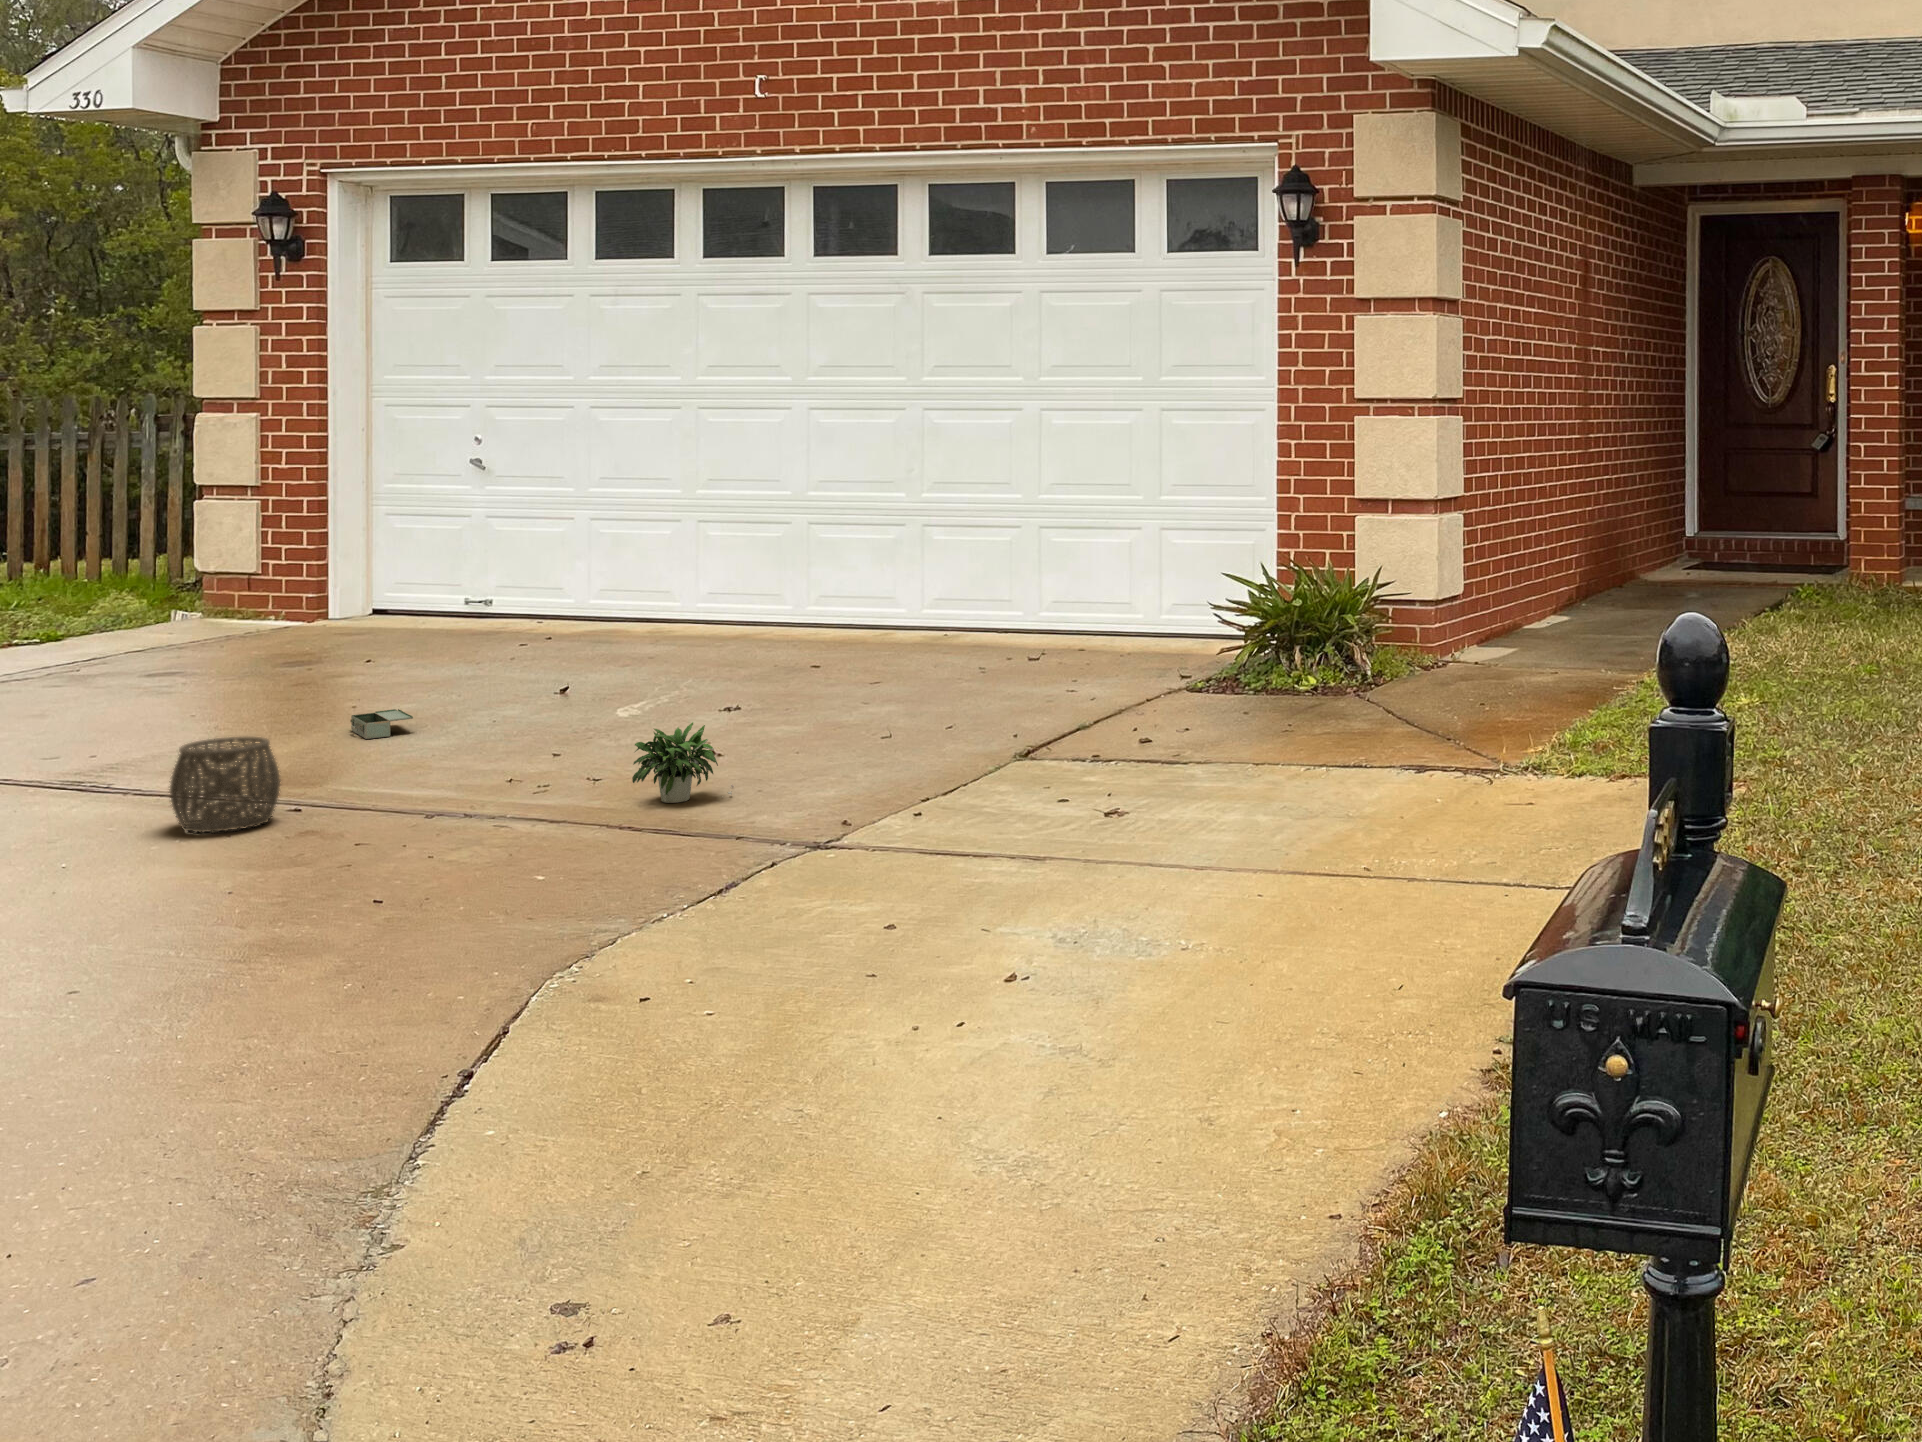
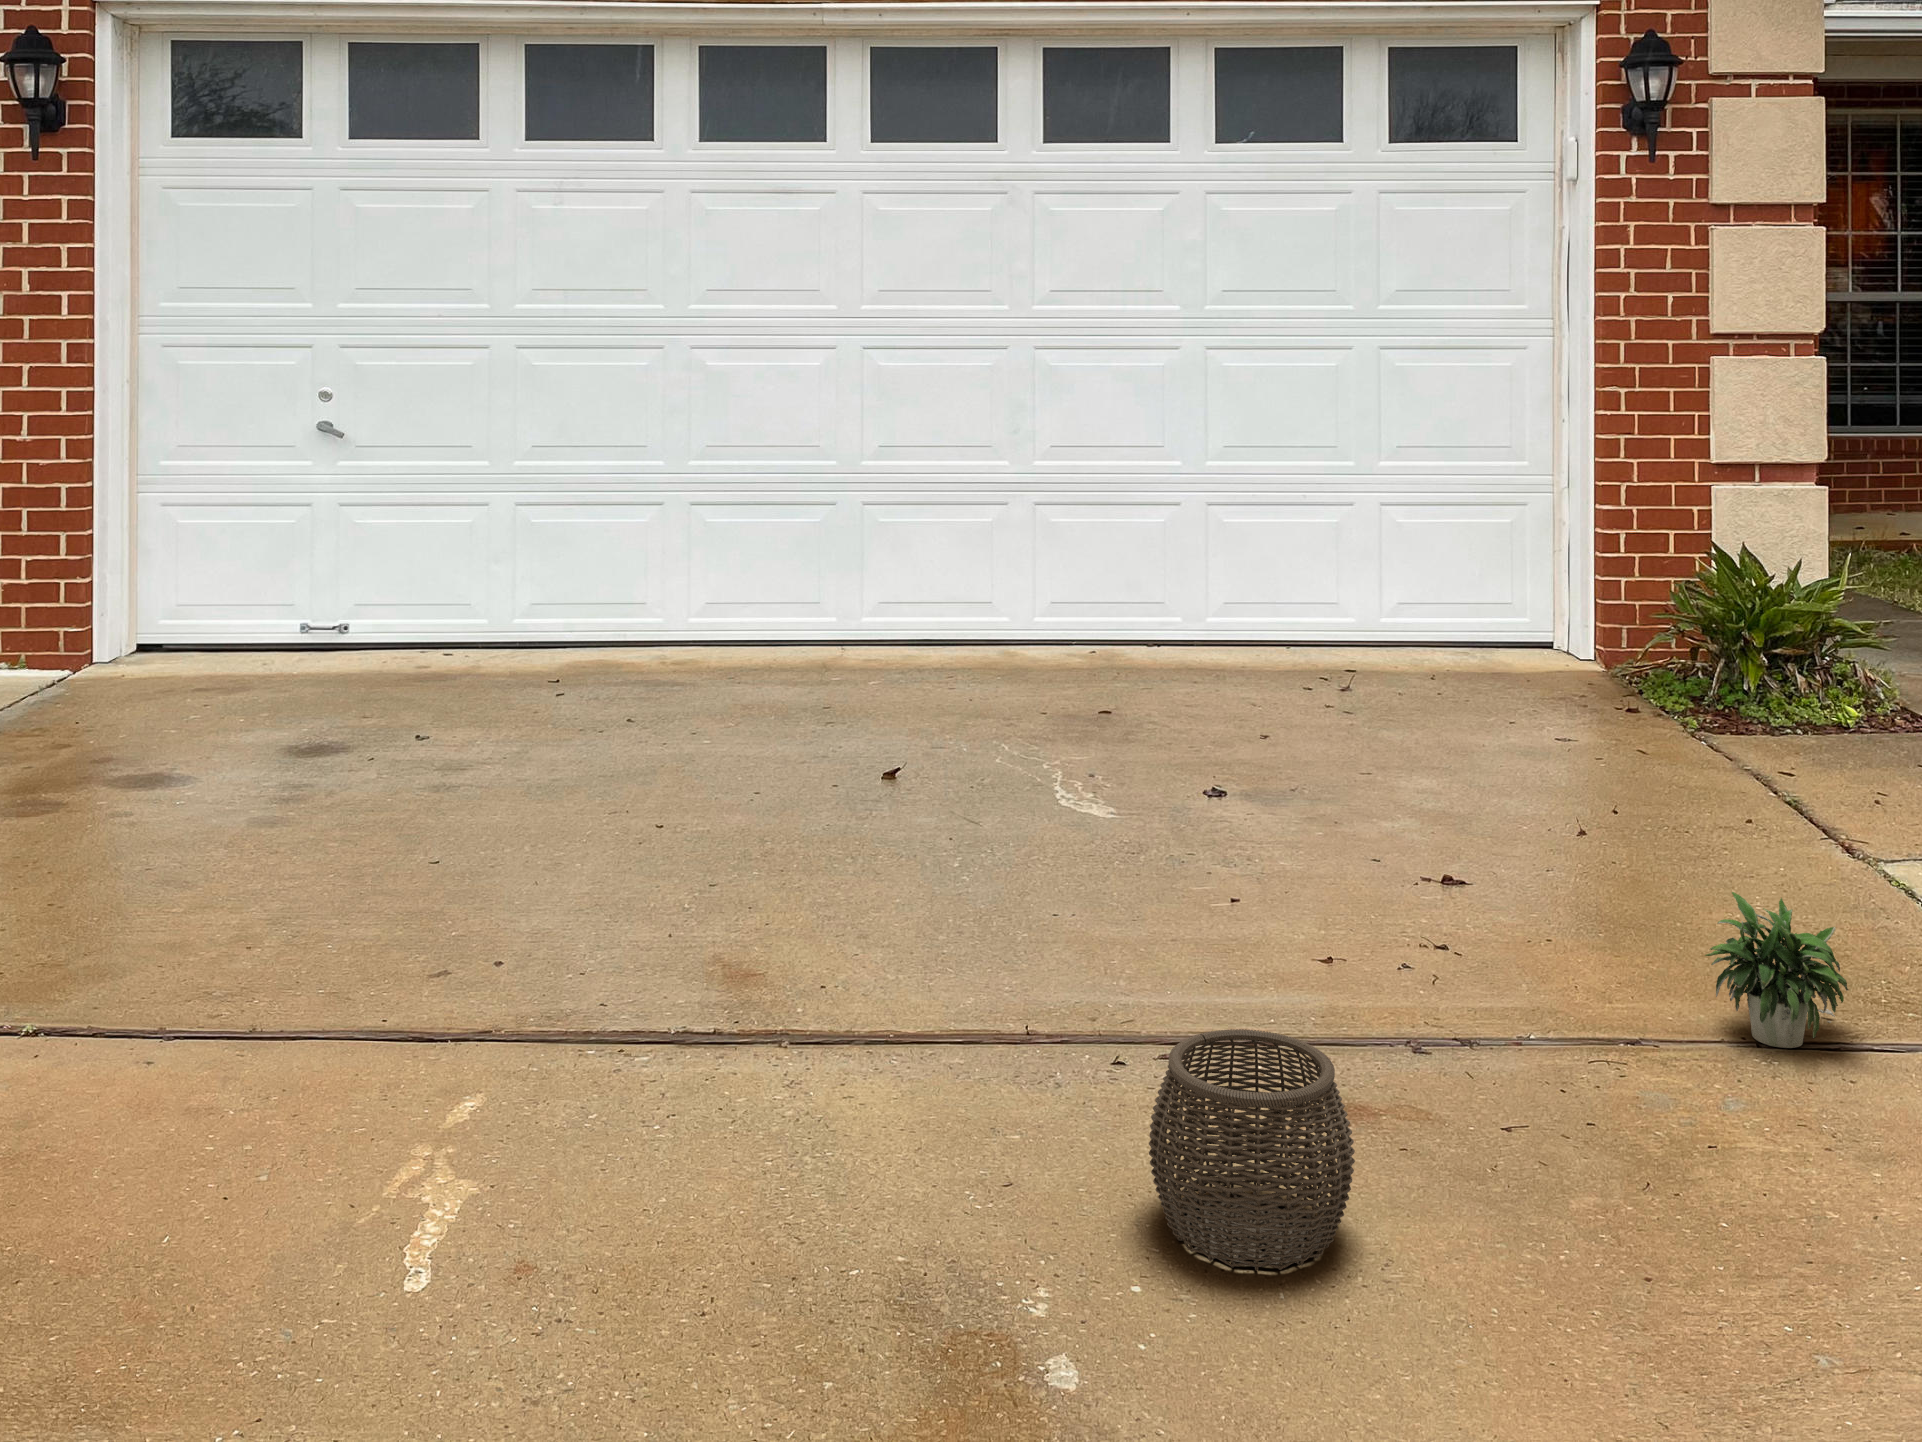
toolbox: present [350,709,413,739] -> none [765,865,890,933]

